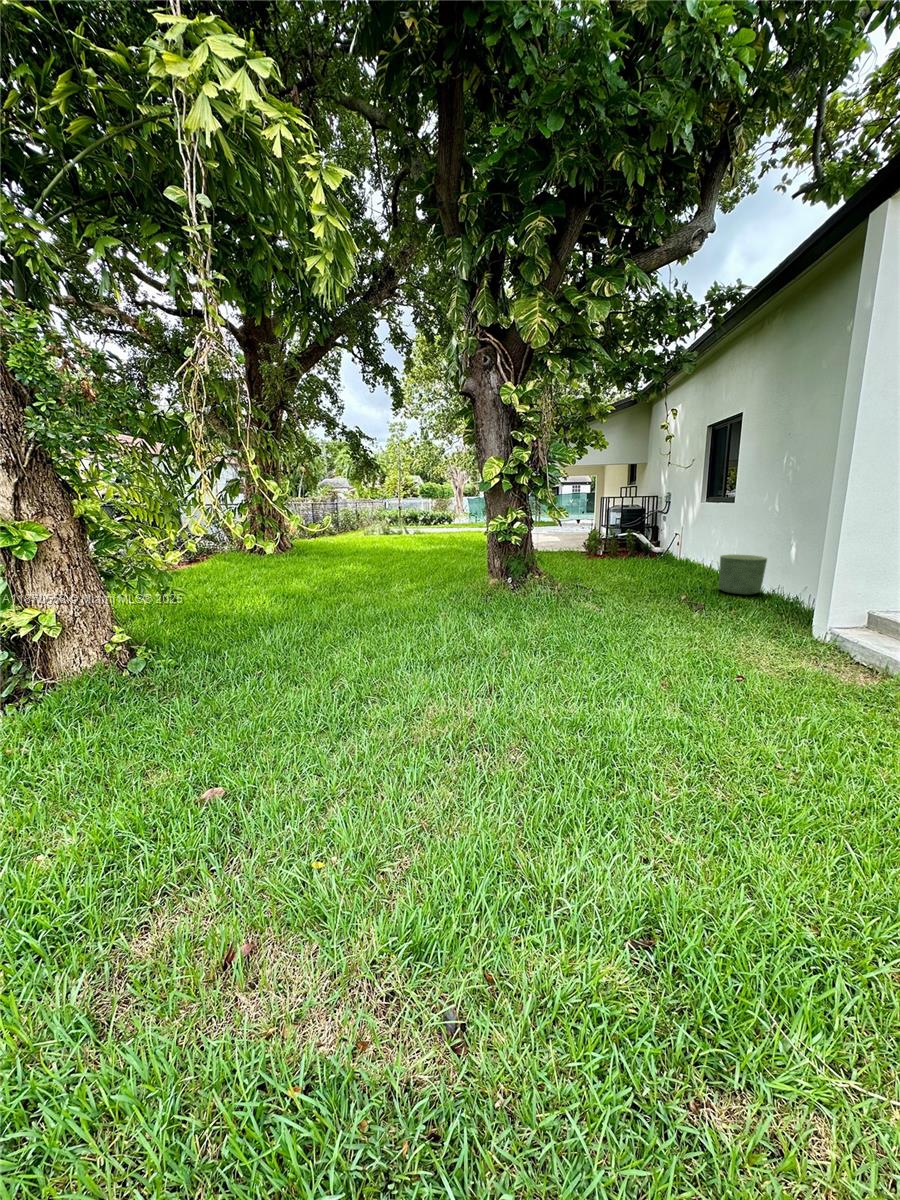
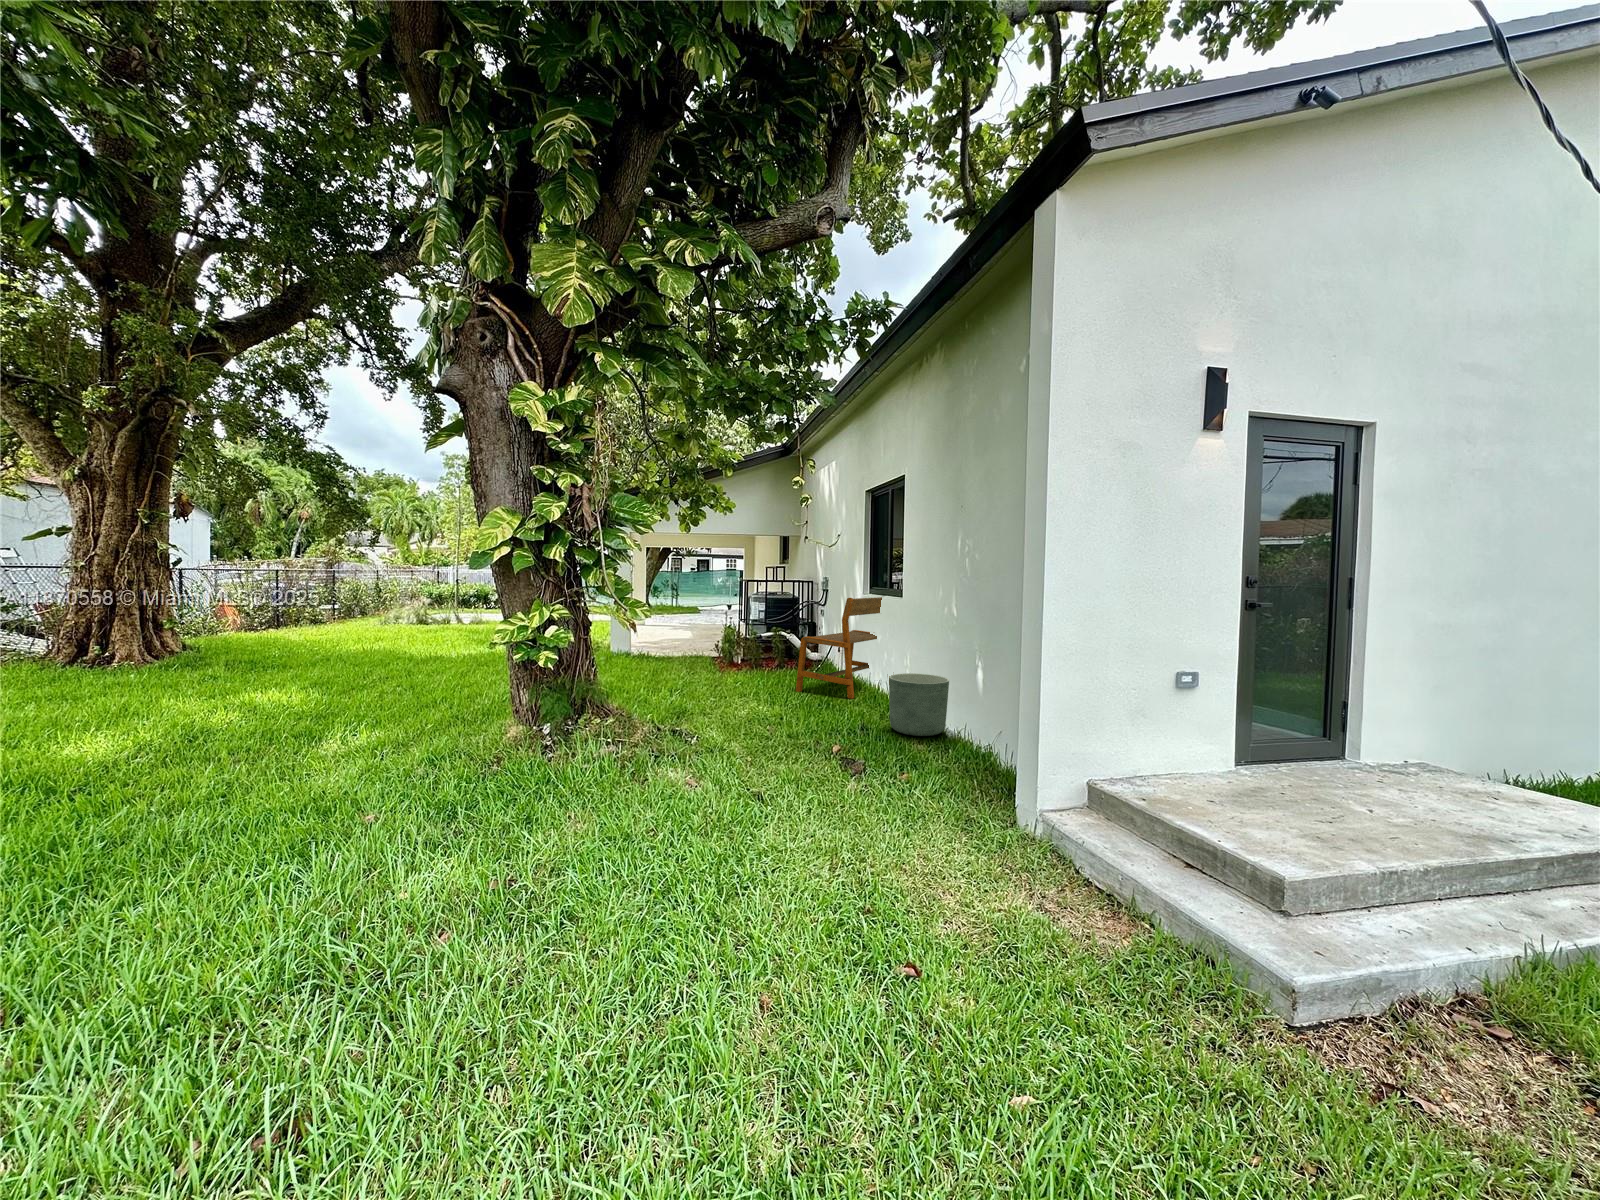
bench: none [646,504,725,574] -> present [796,597,882,699]

